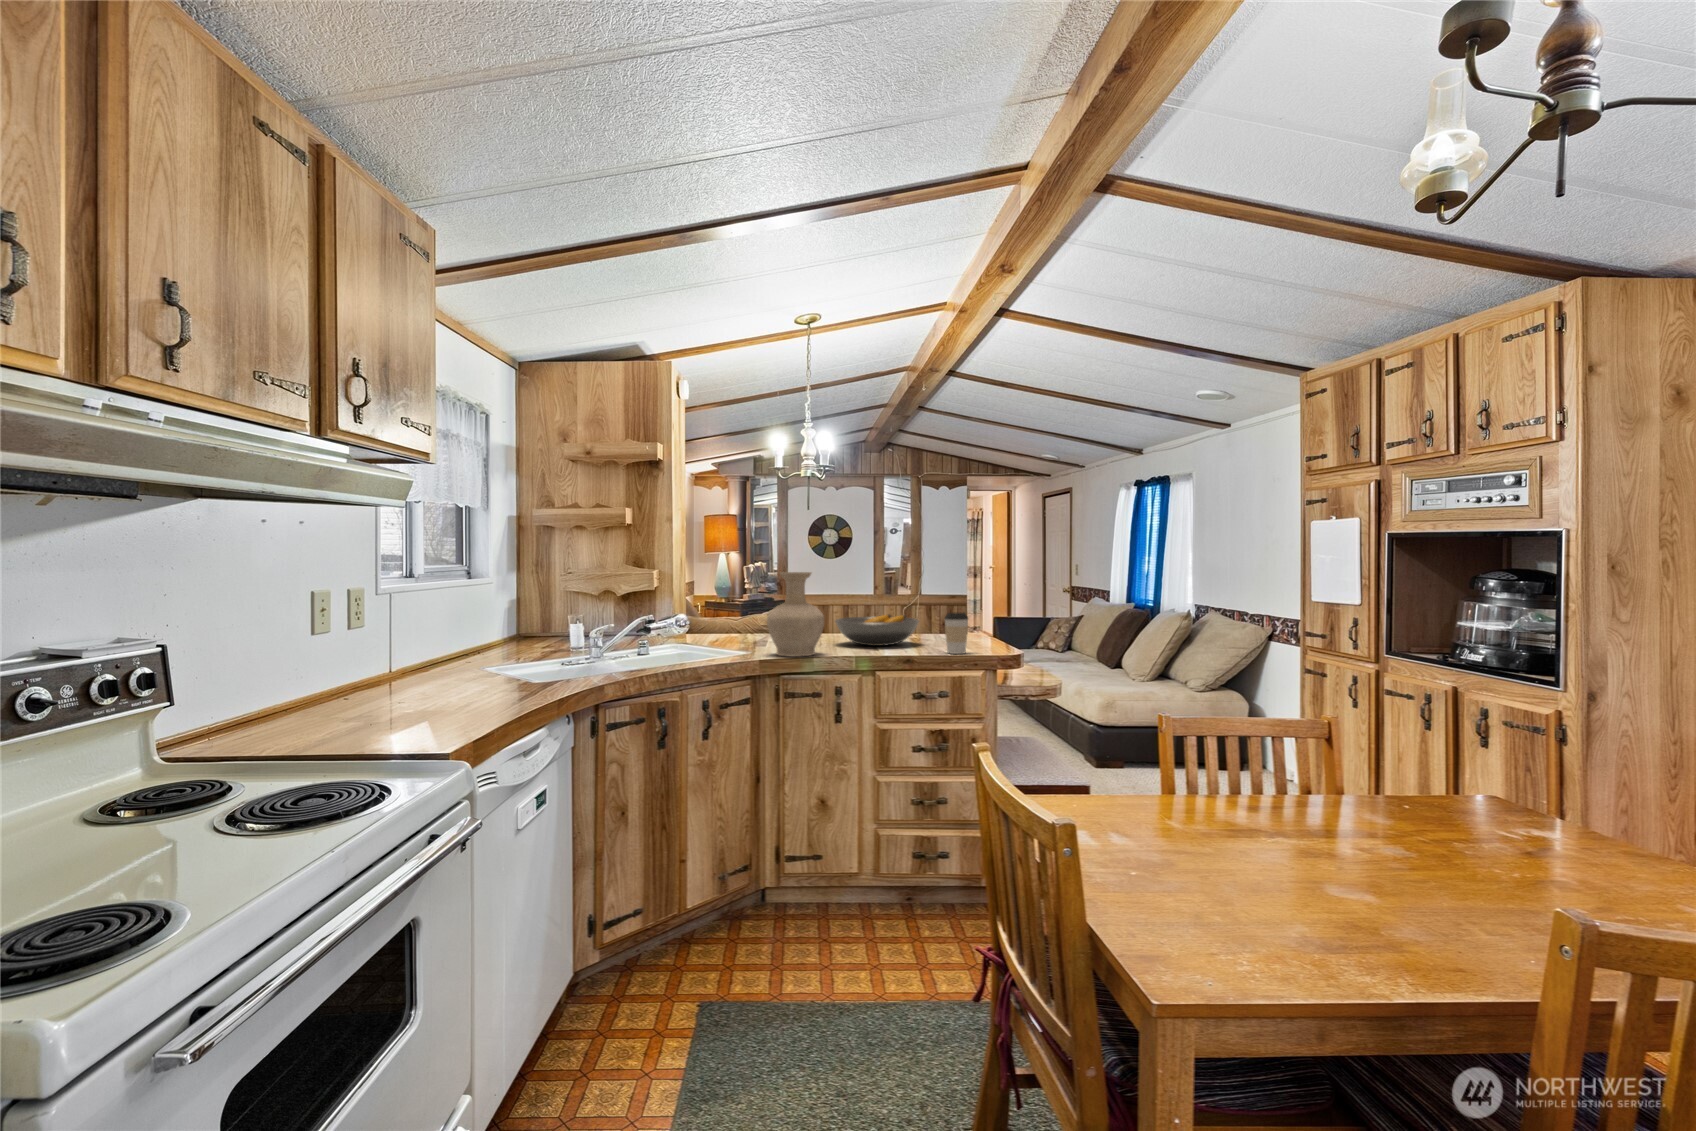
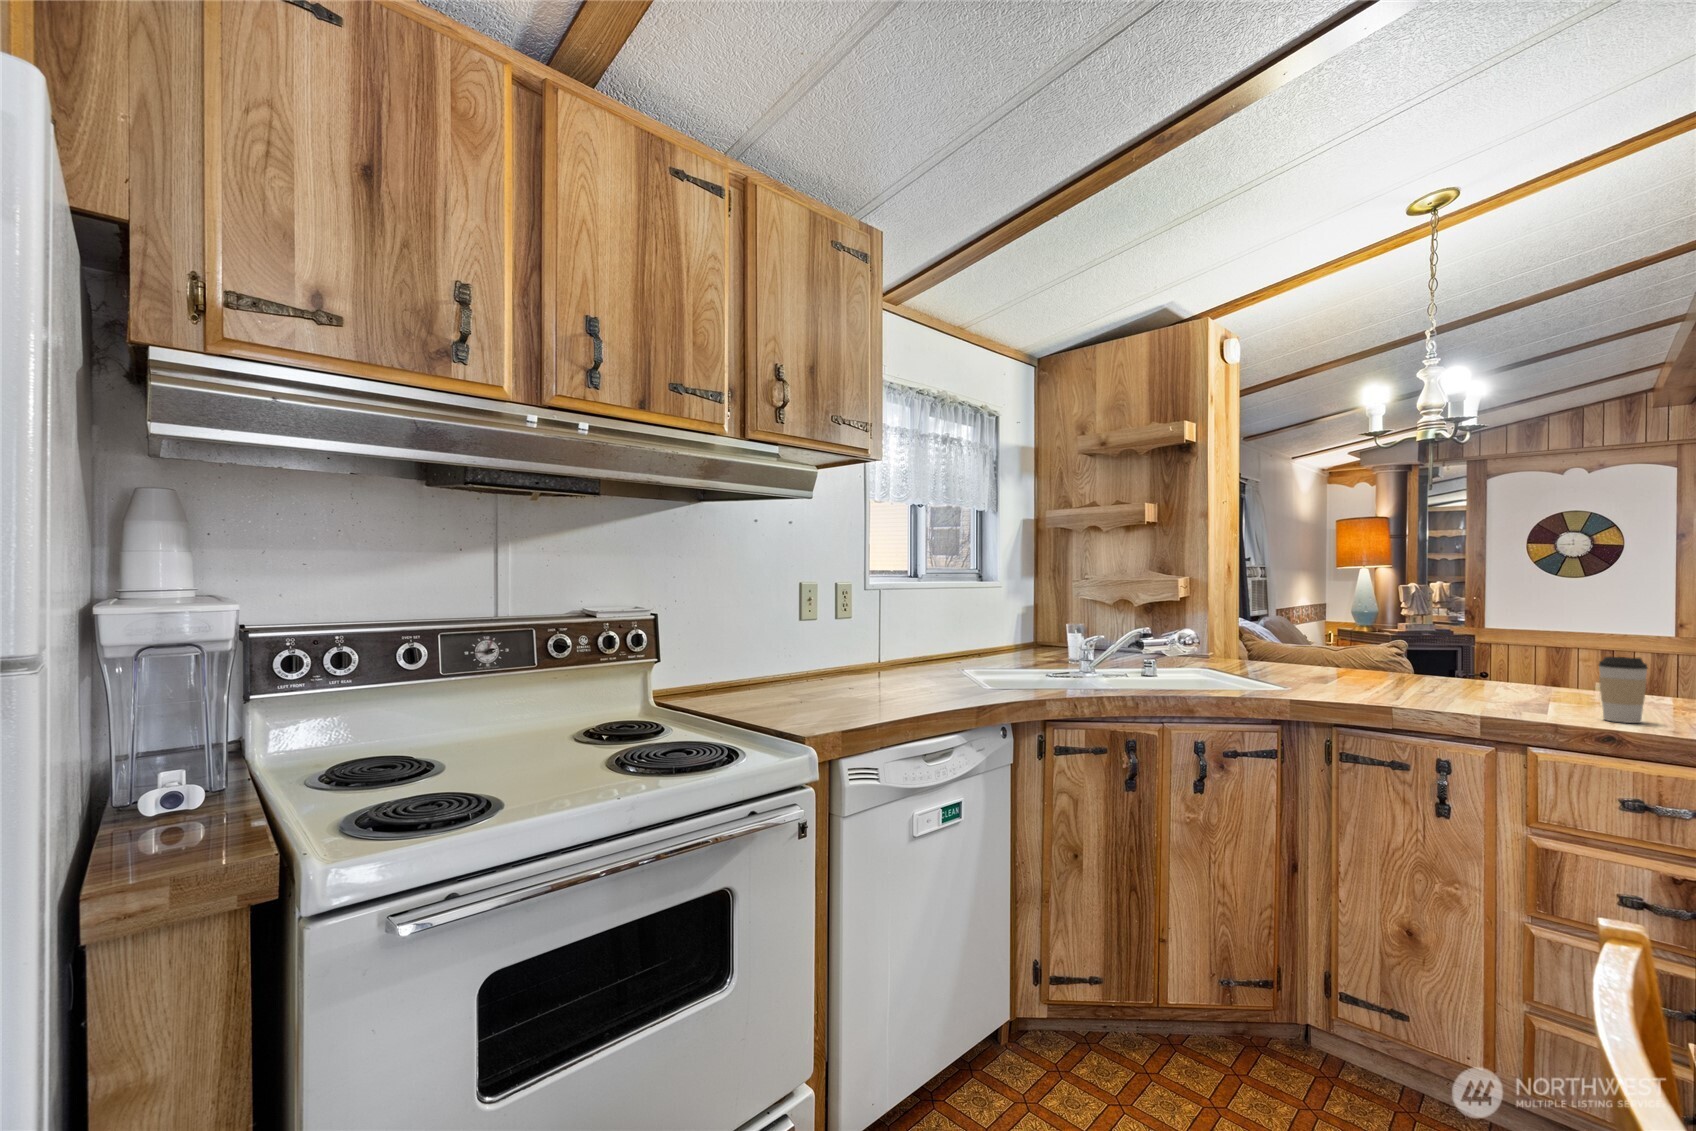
vase: present [767,572,824,657] -> none [1299,586,1385,700]
fruit bowl: present [835,614,919,646] -> none [1421,653,1570,698]

